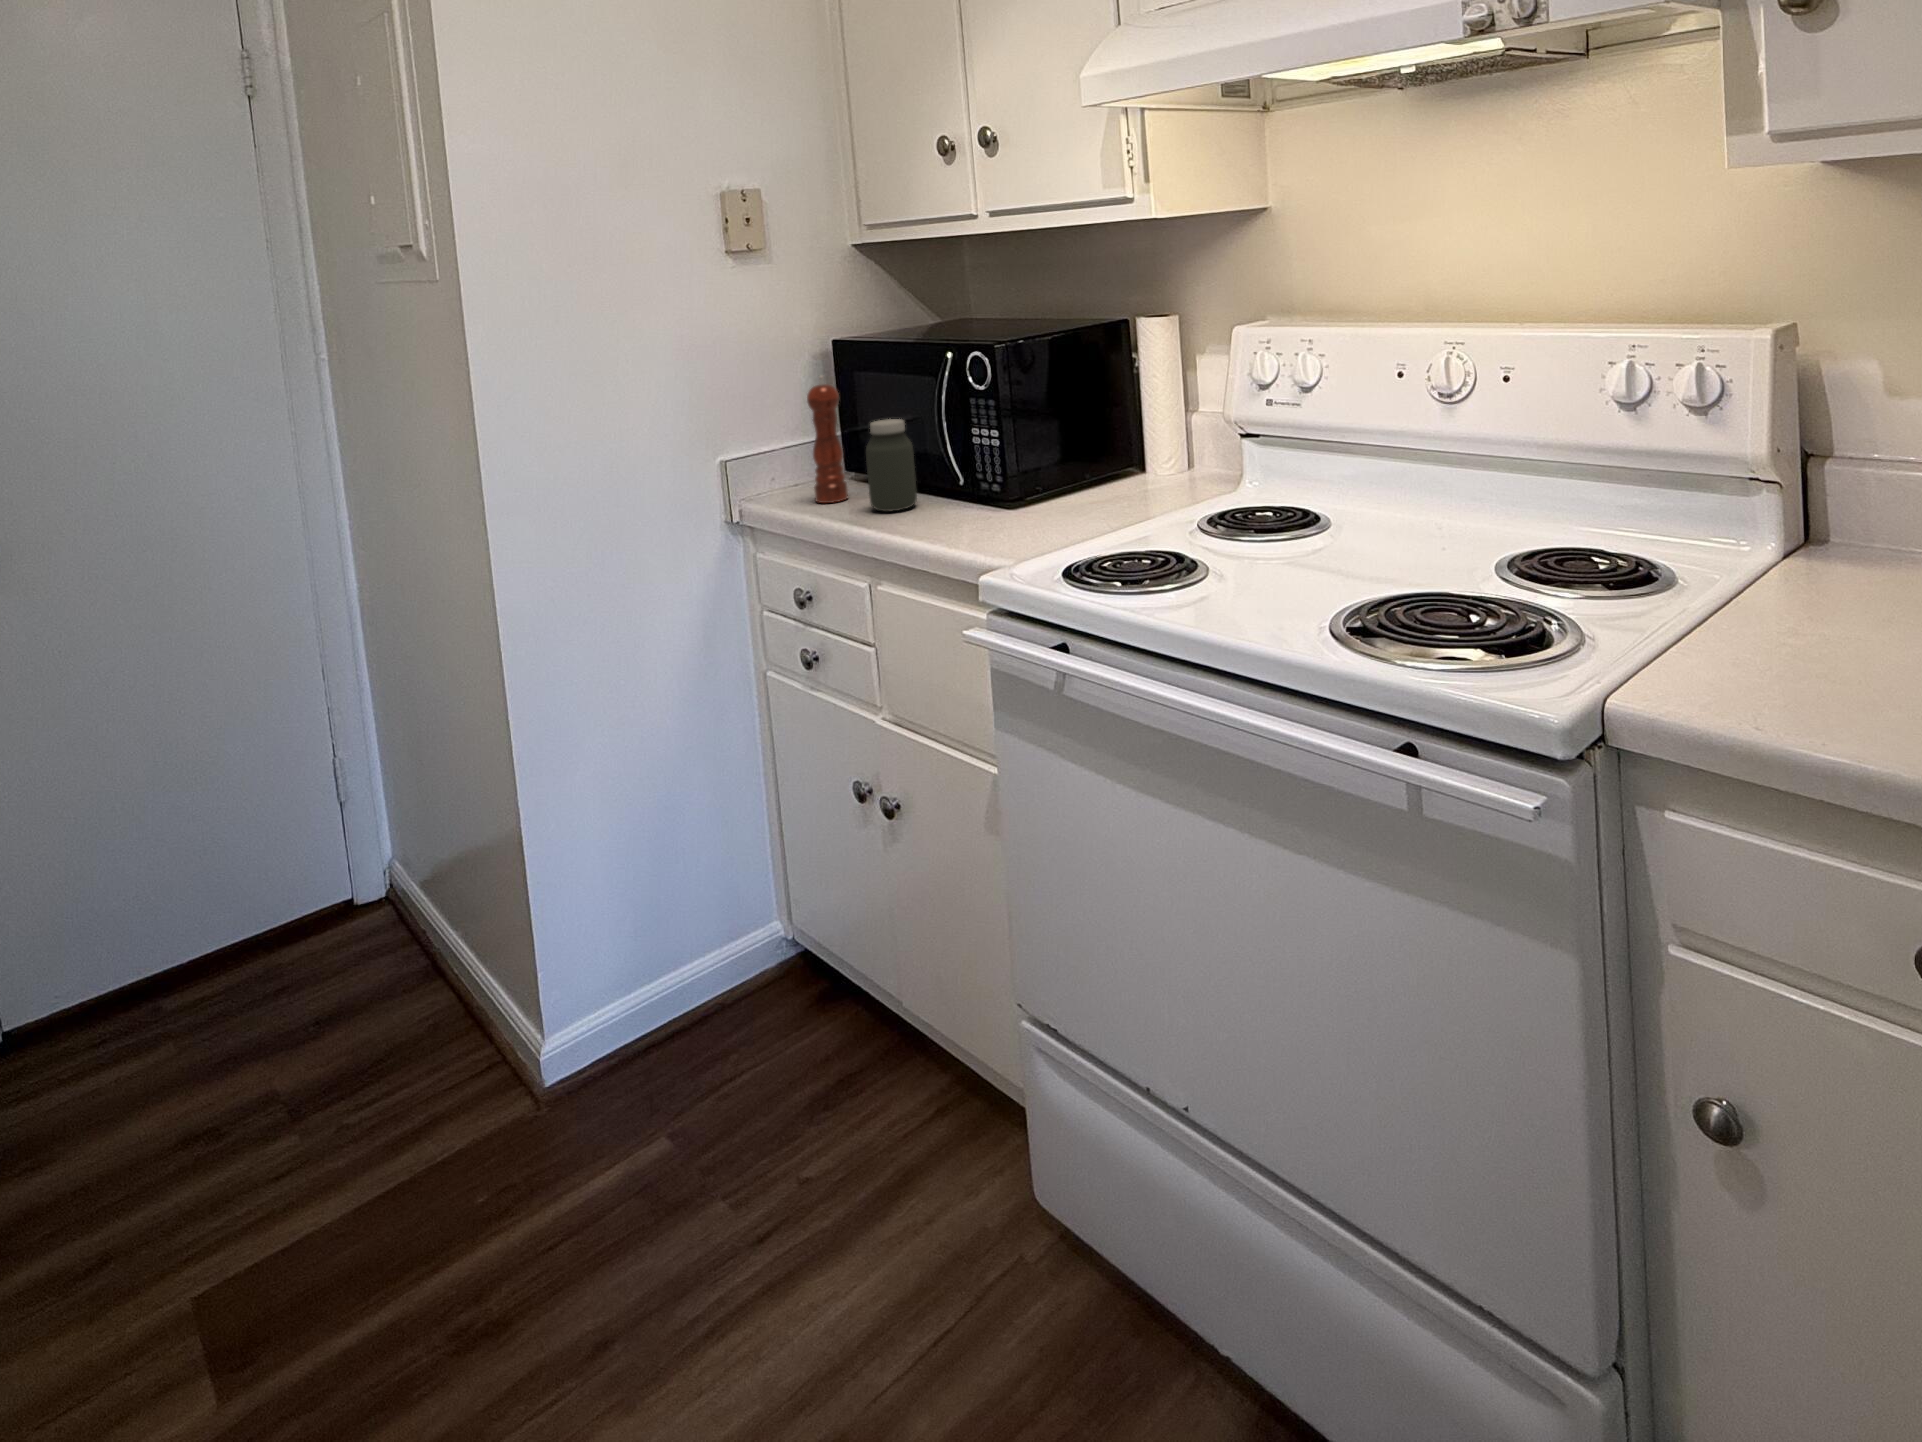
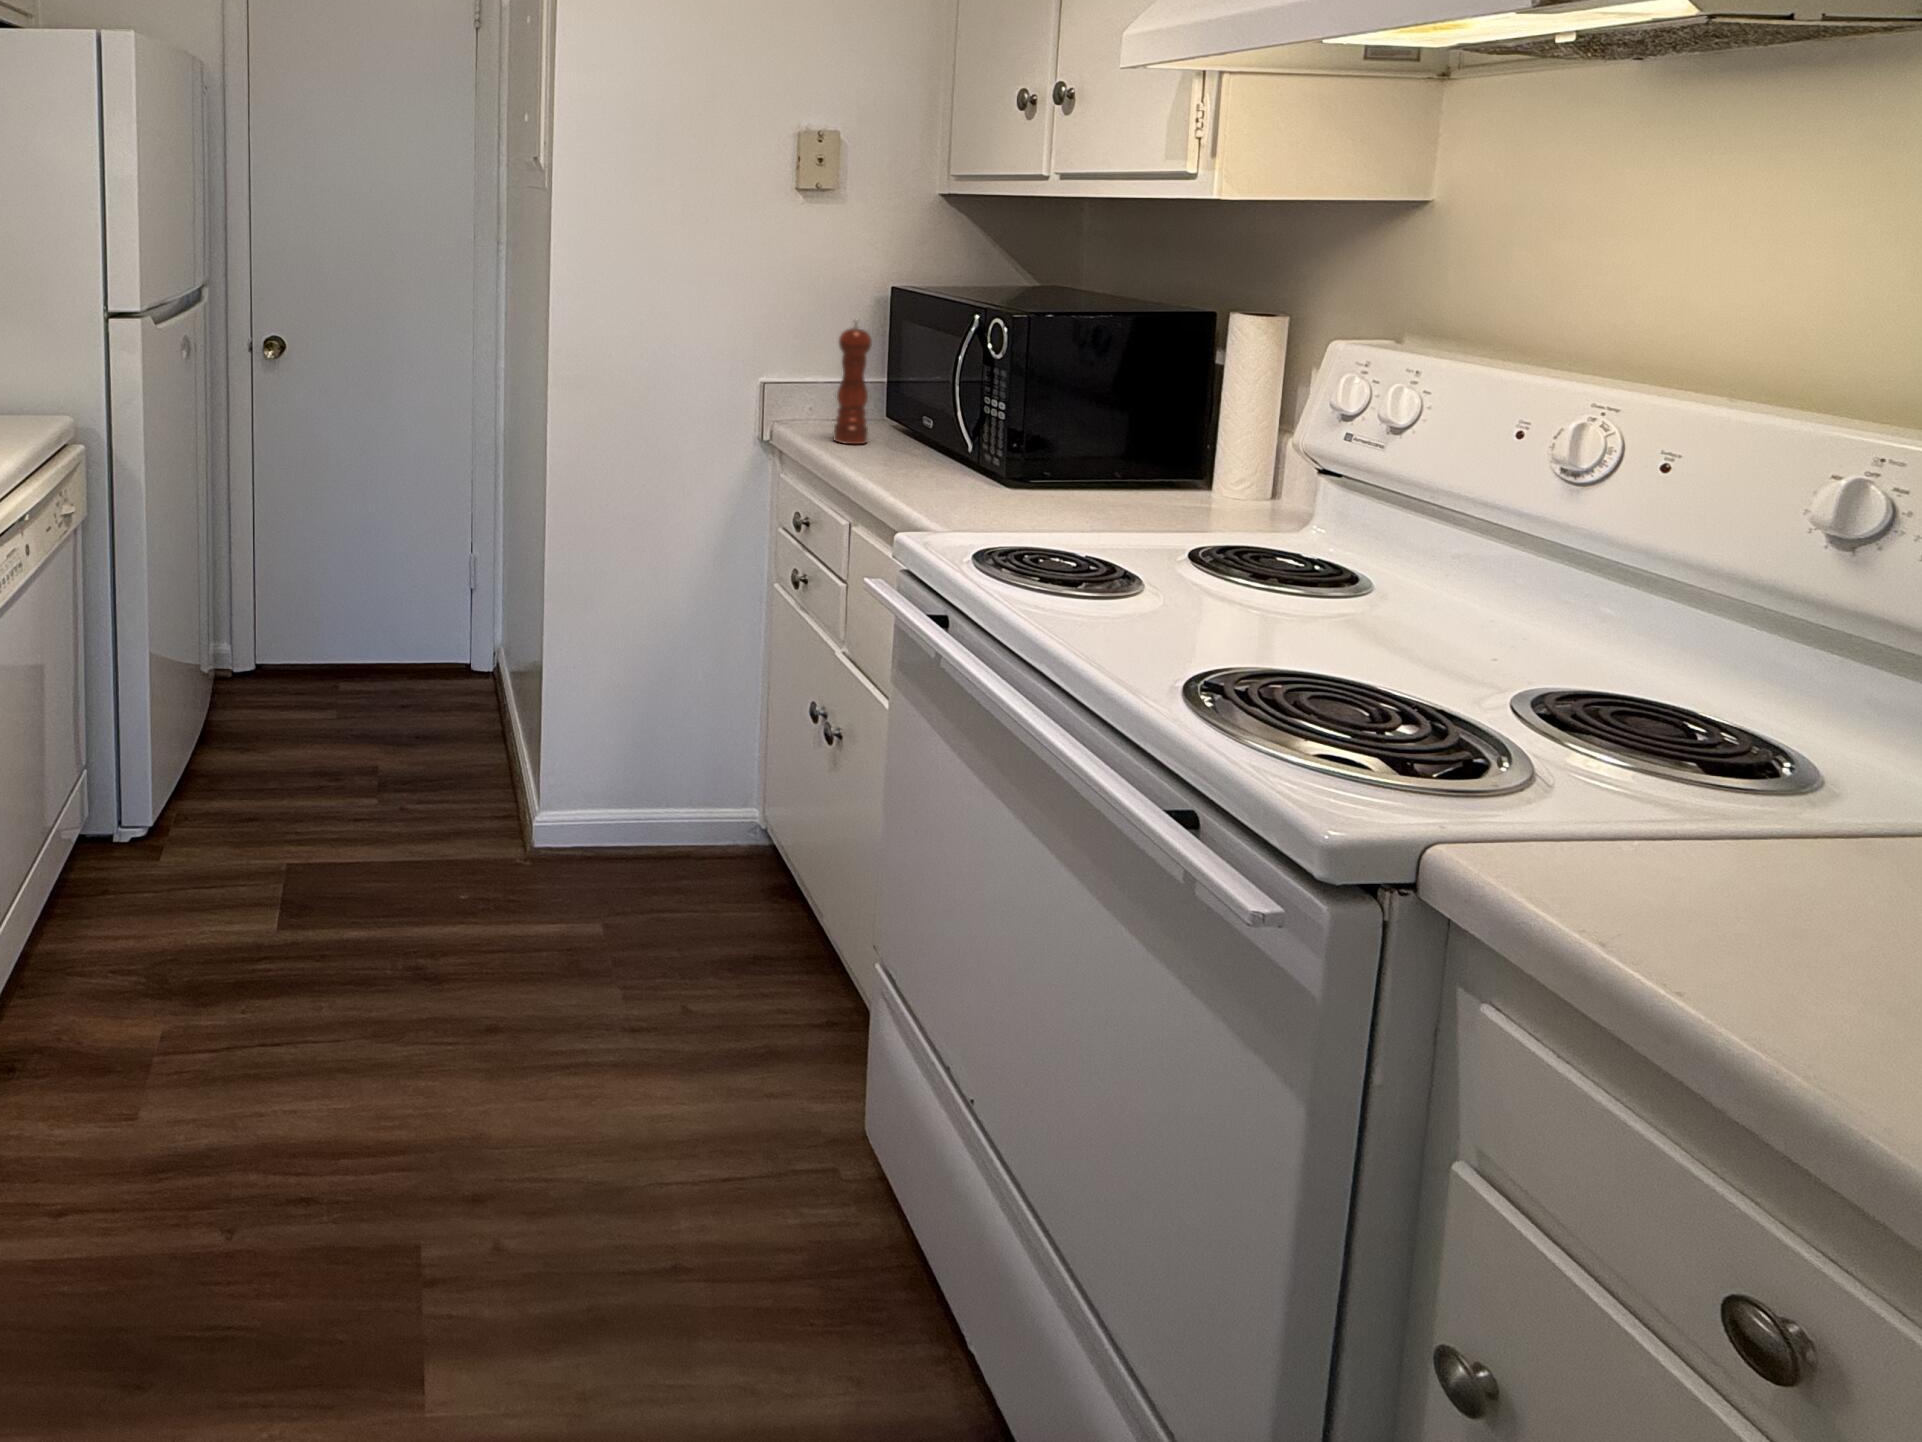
jar: present [866,419,917,512] -> none [873,373,926,465]

